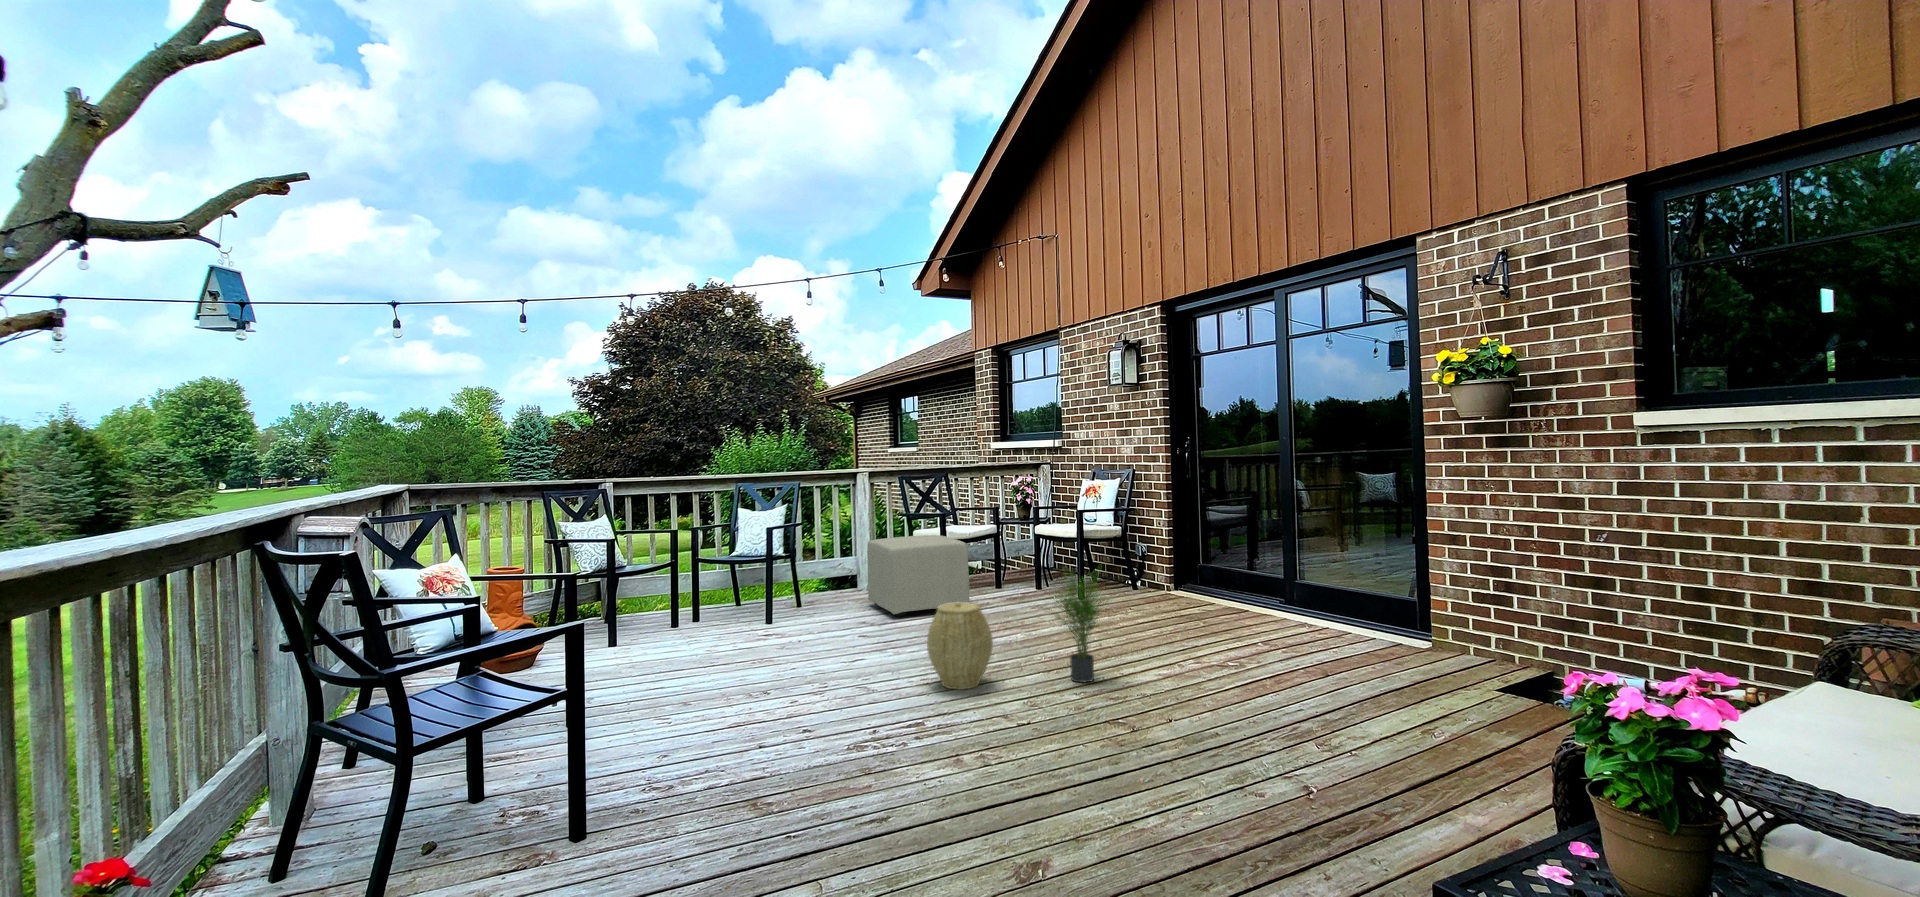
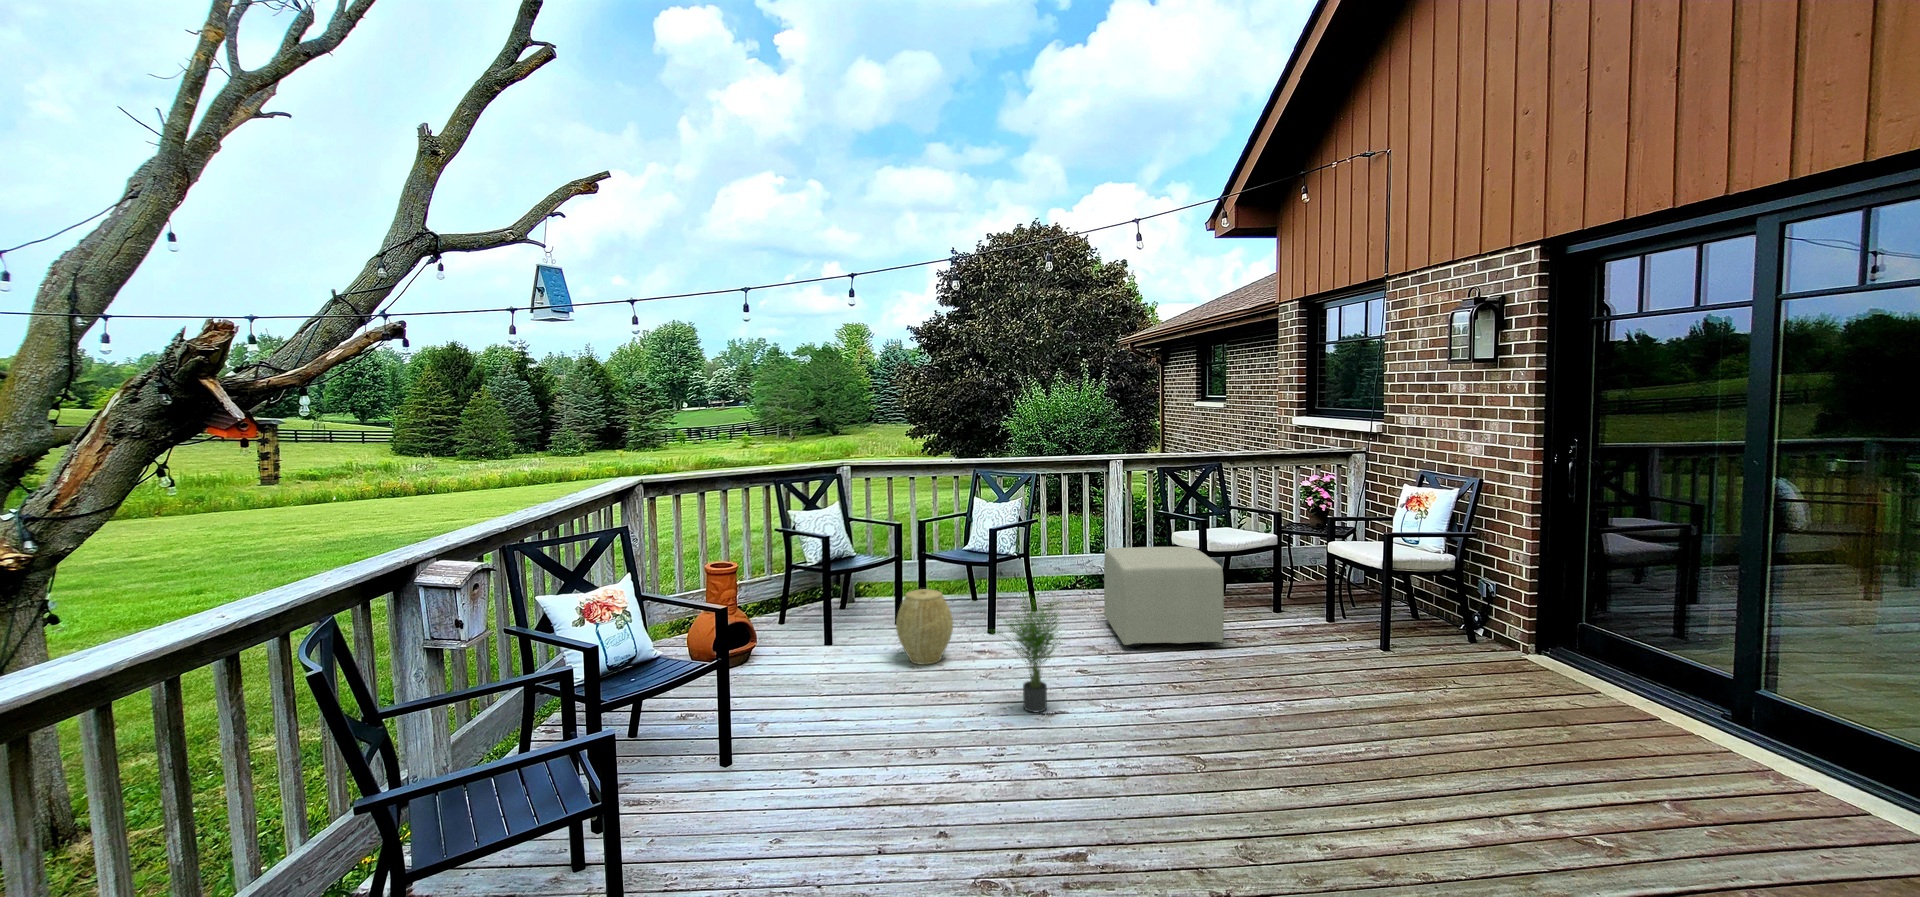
potted plant: present [1049,577,1108,683] -> present [999,598,1061,713]
woven basket: present [927,602,993,690] -> present [896,589,953,665]

